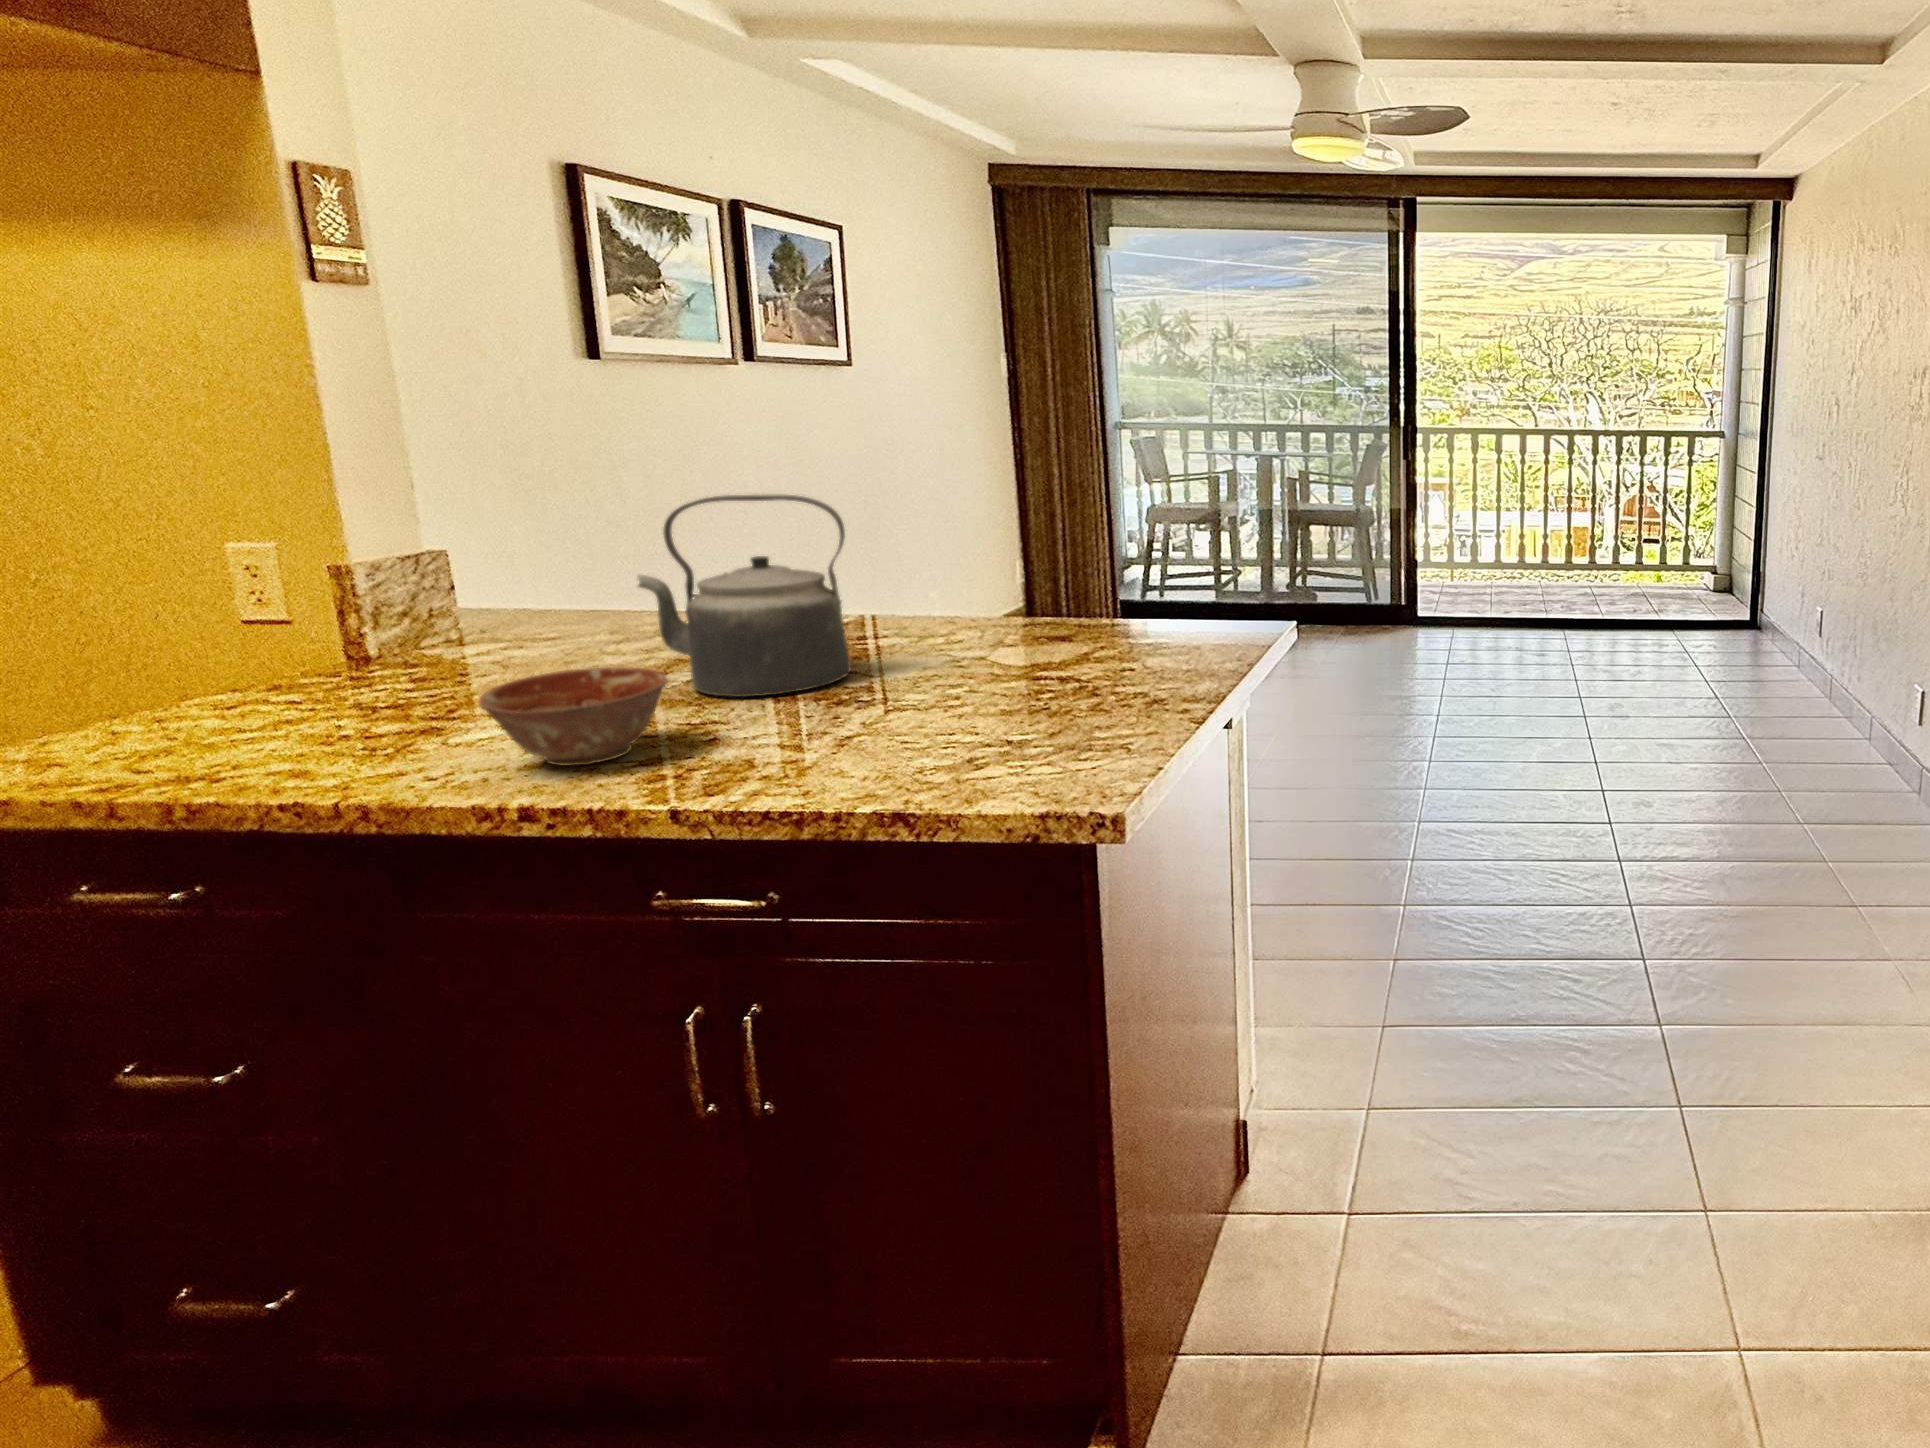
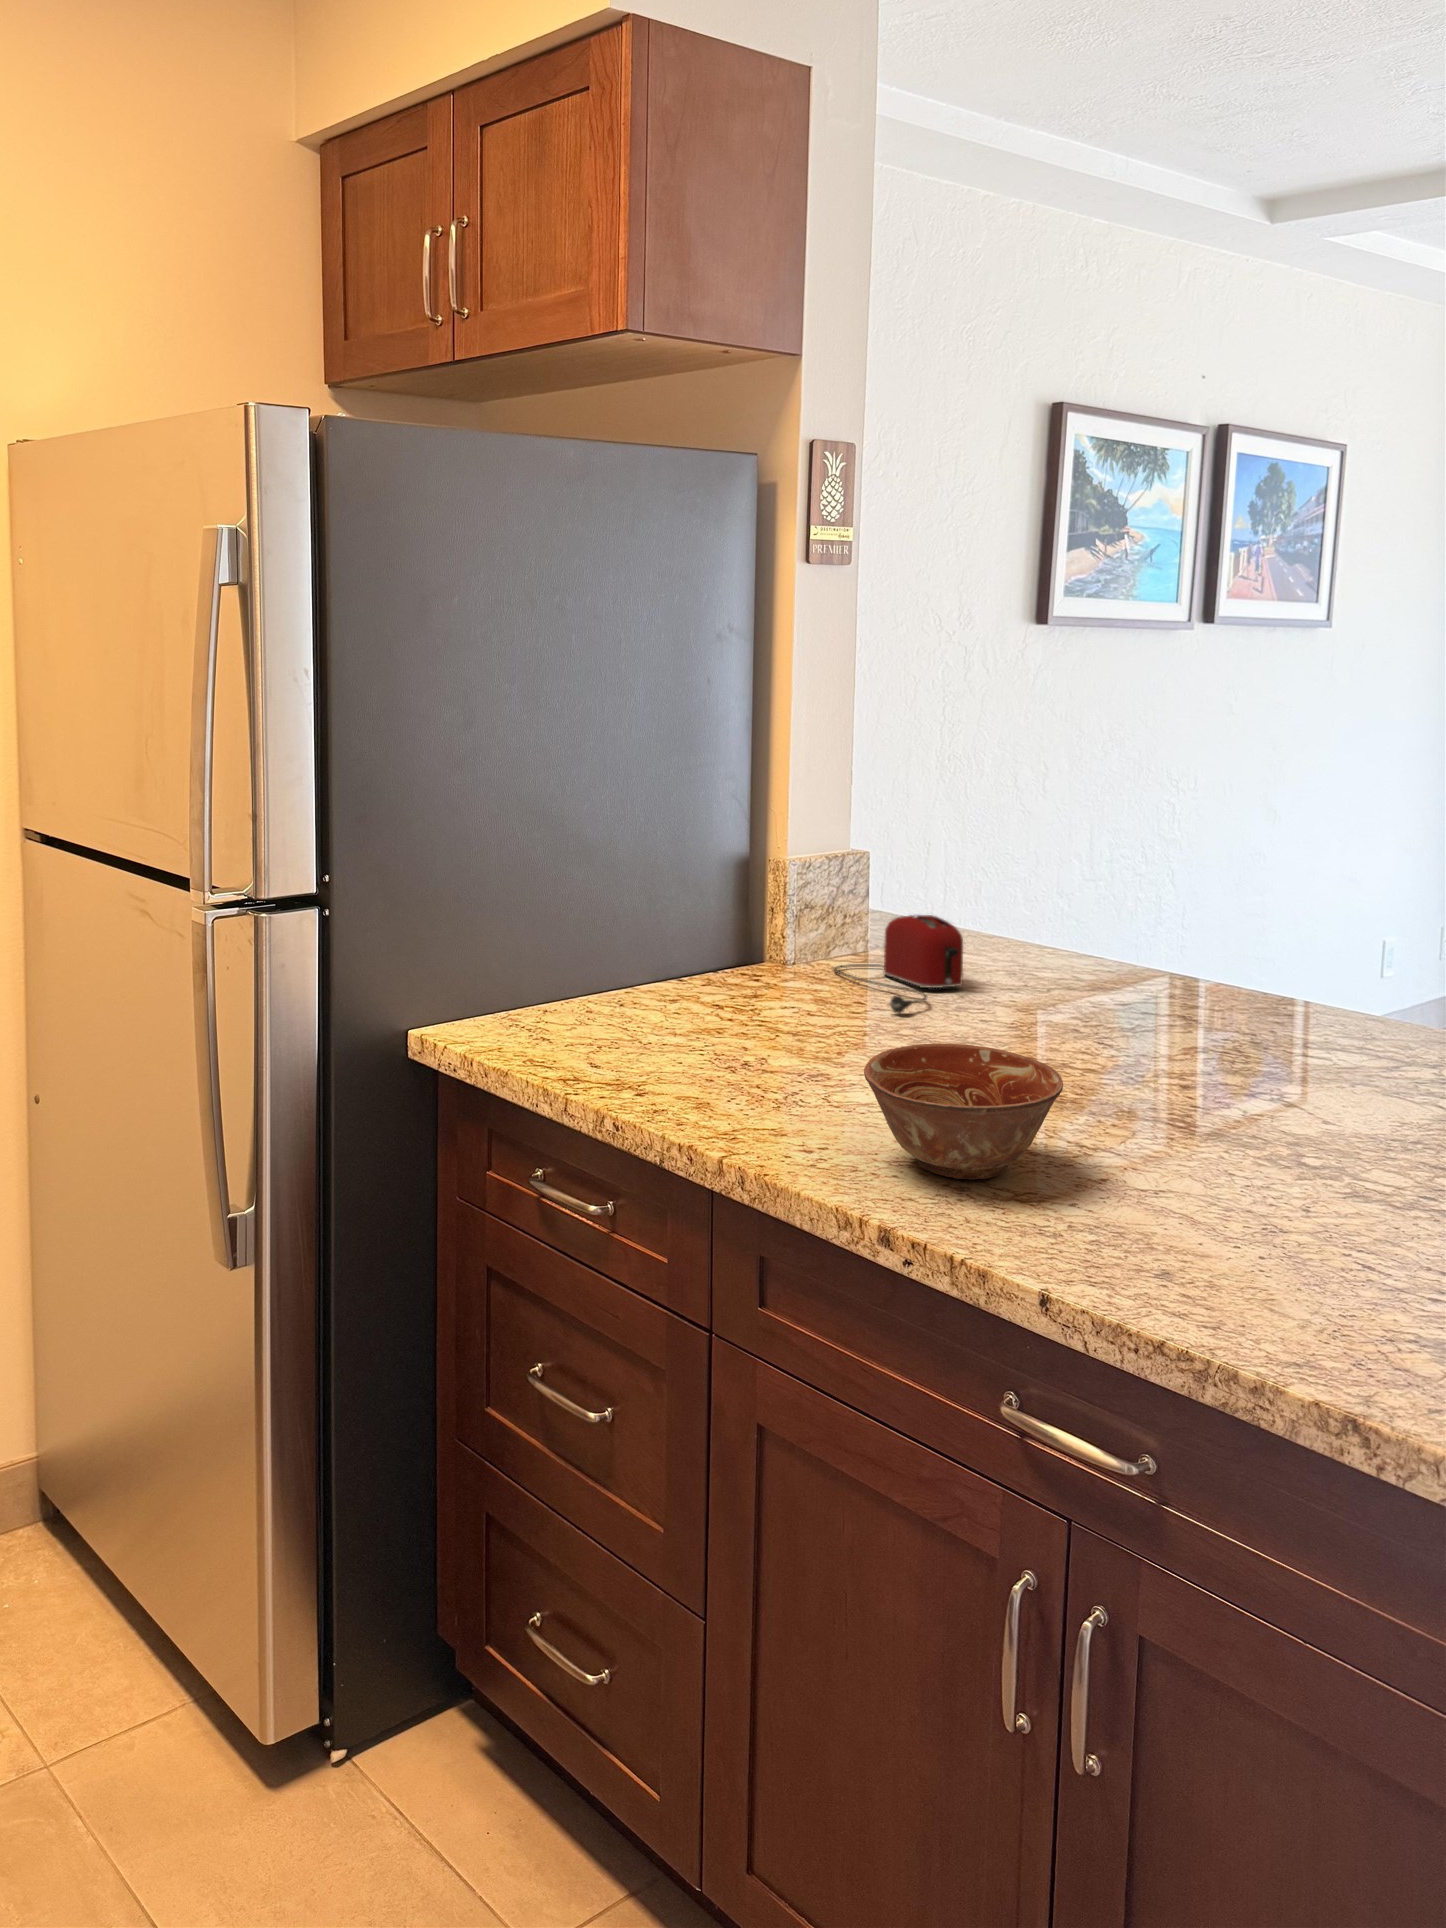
kettle: present [638,494,851,697] -> none [1047,830,1317,1124]
toaster: none [426,594,568,674] -> present [834,915,963,1013]

